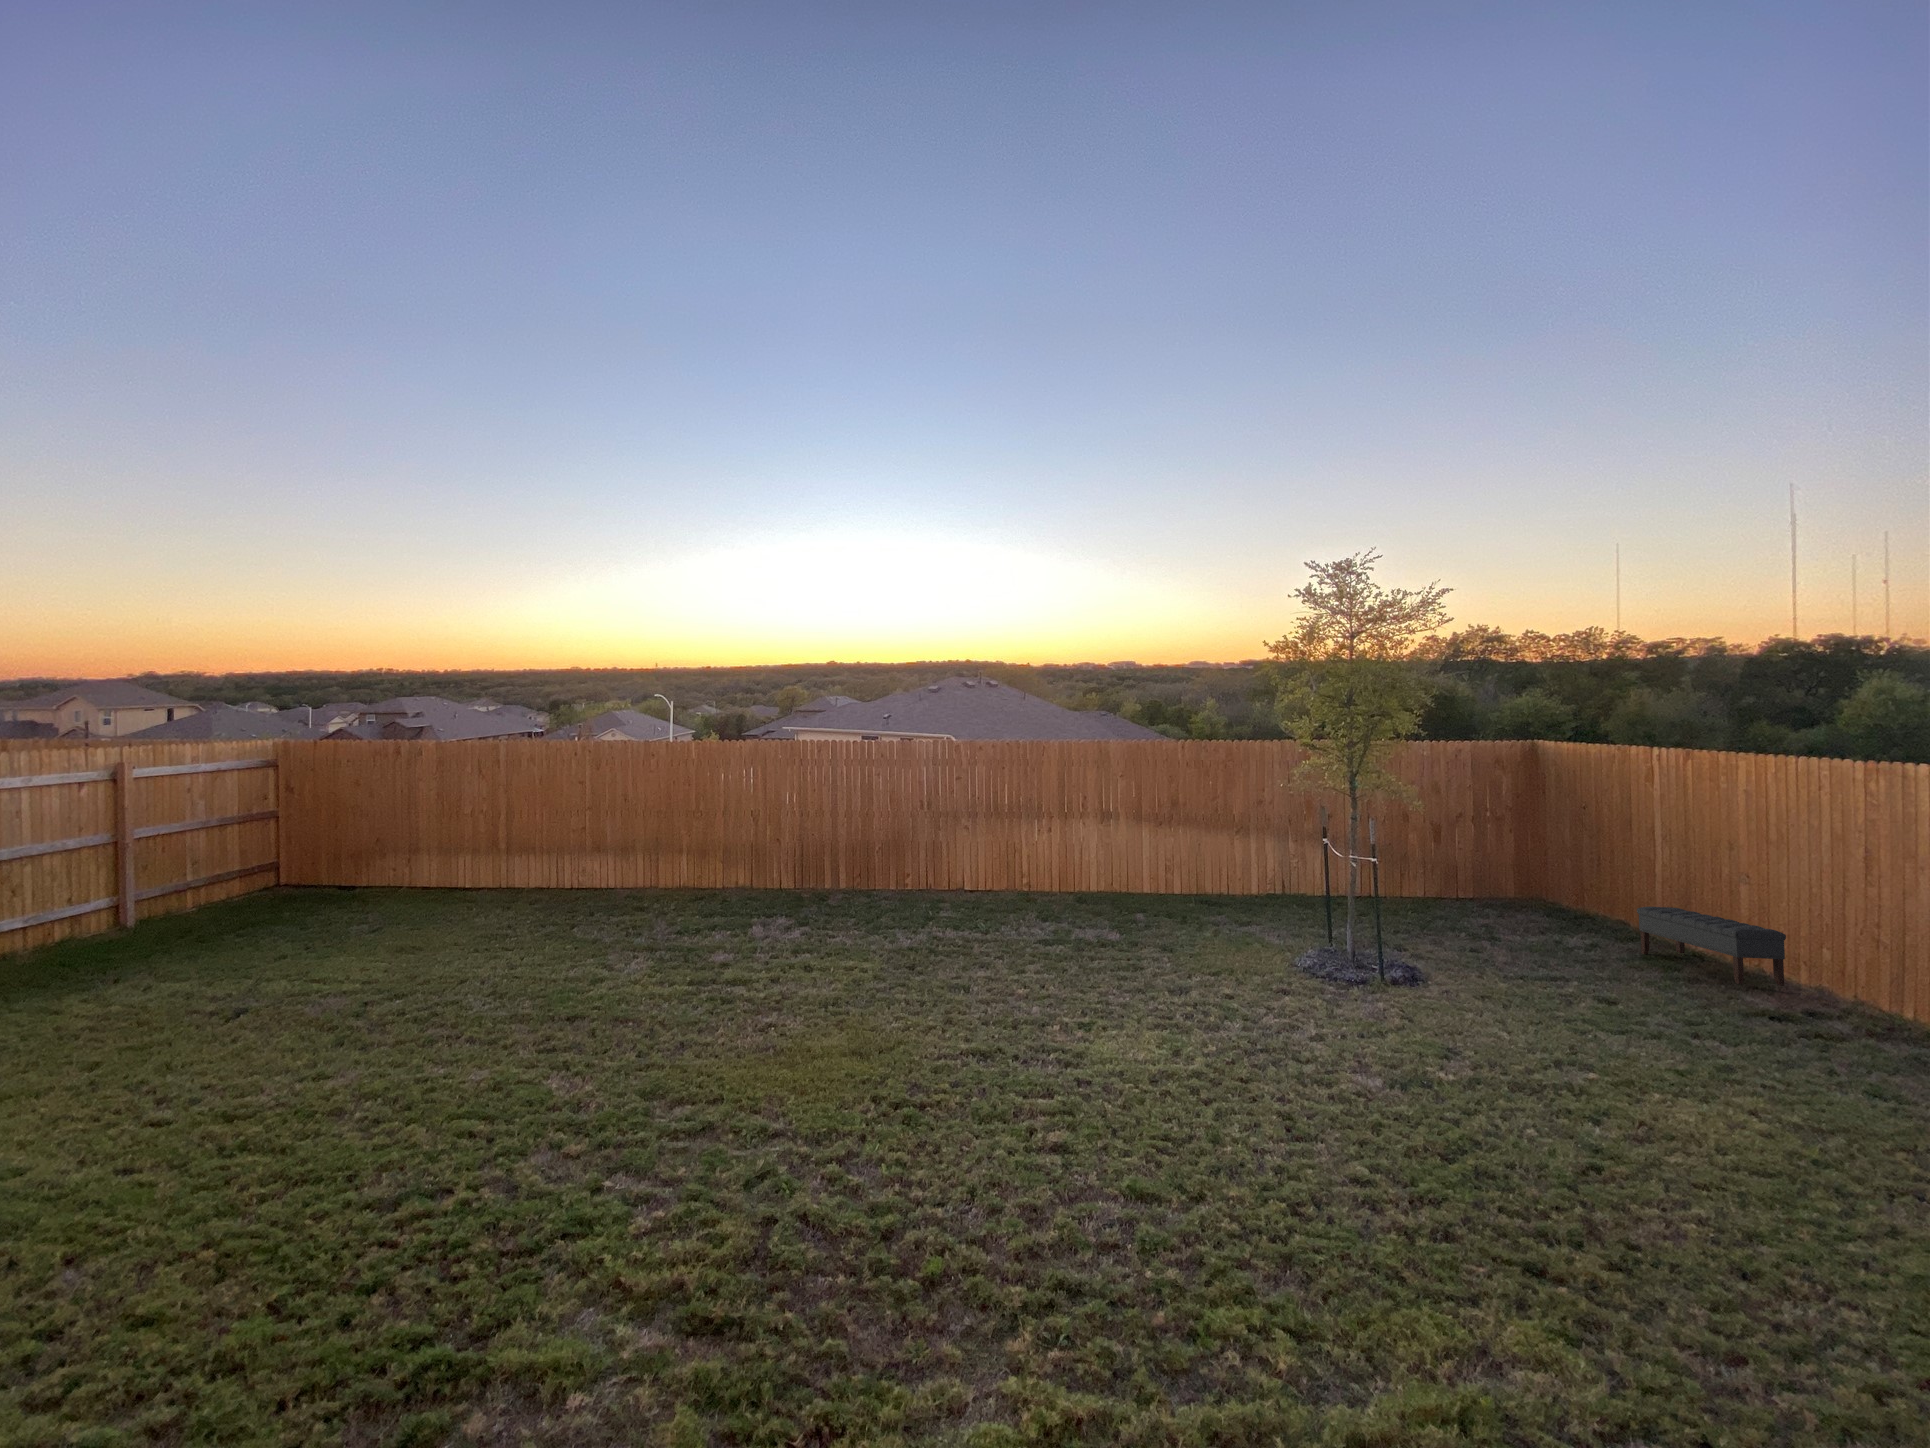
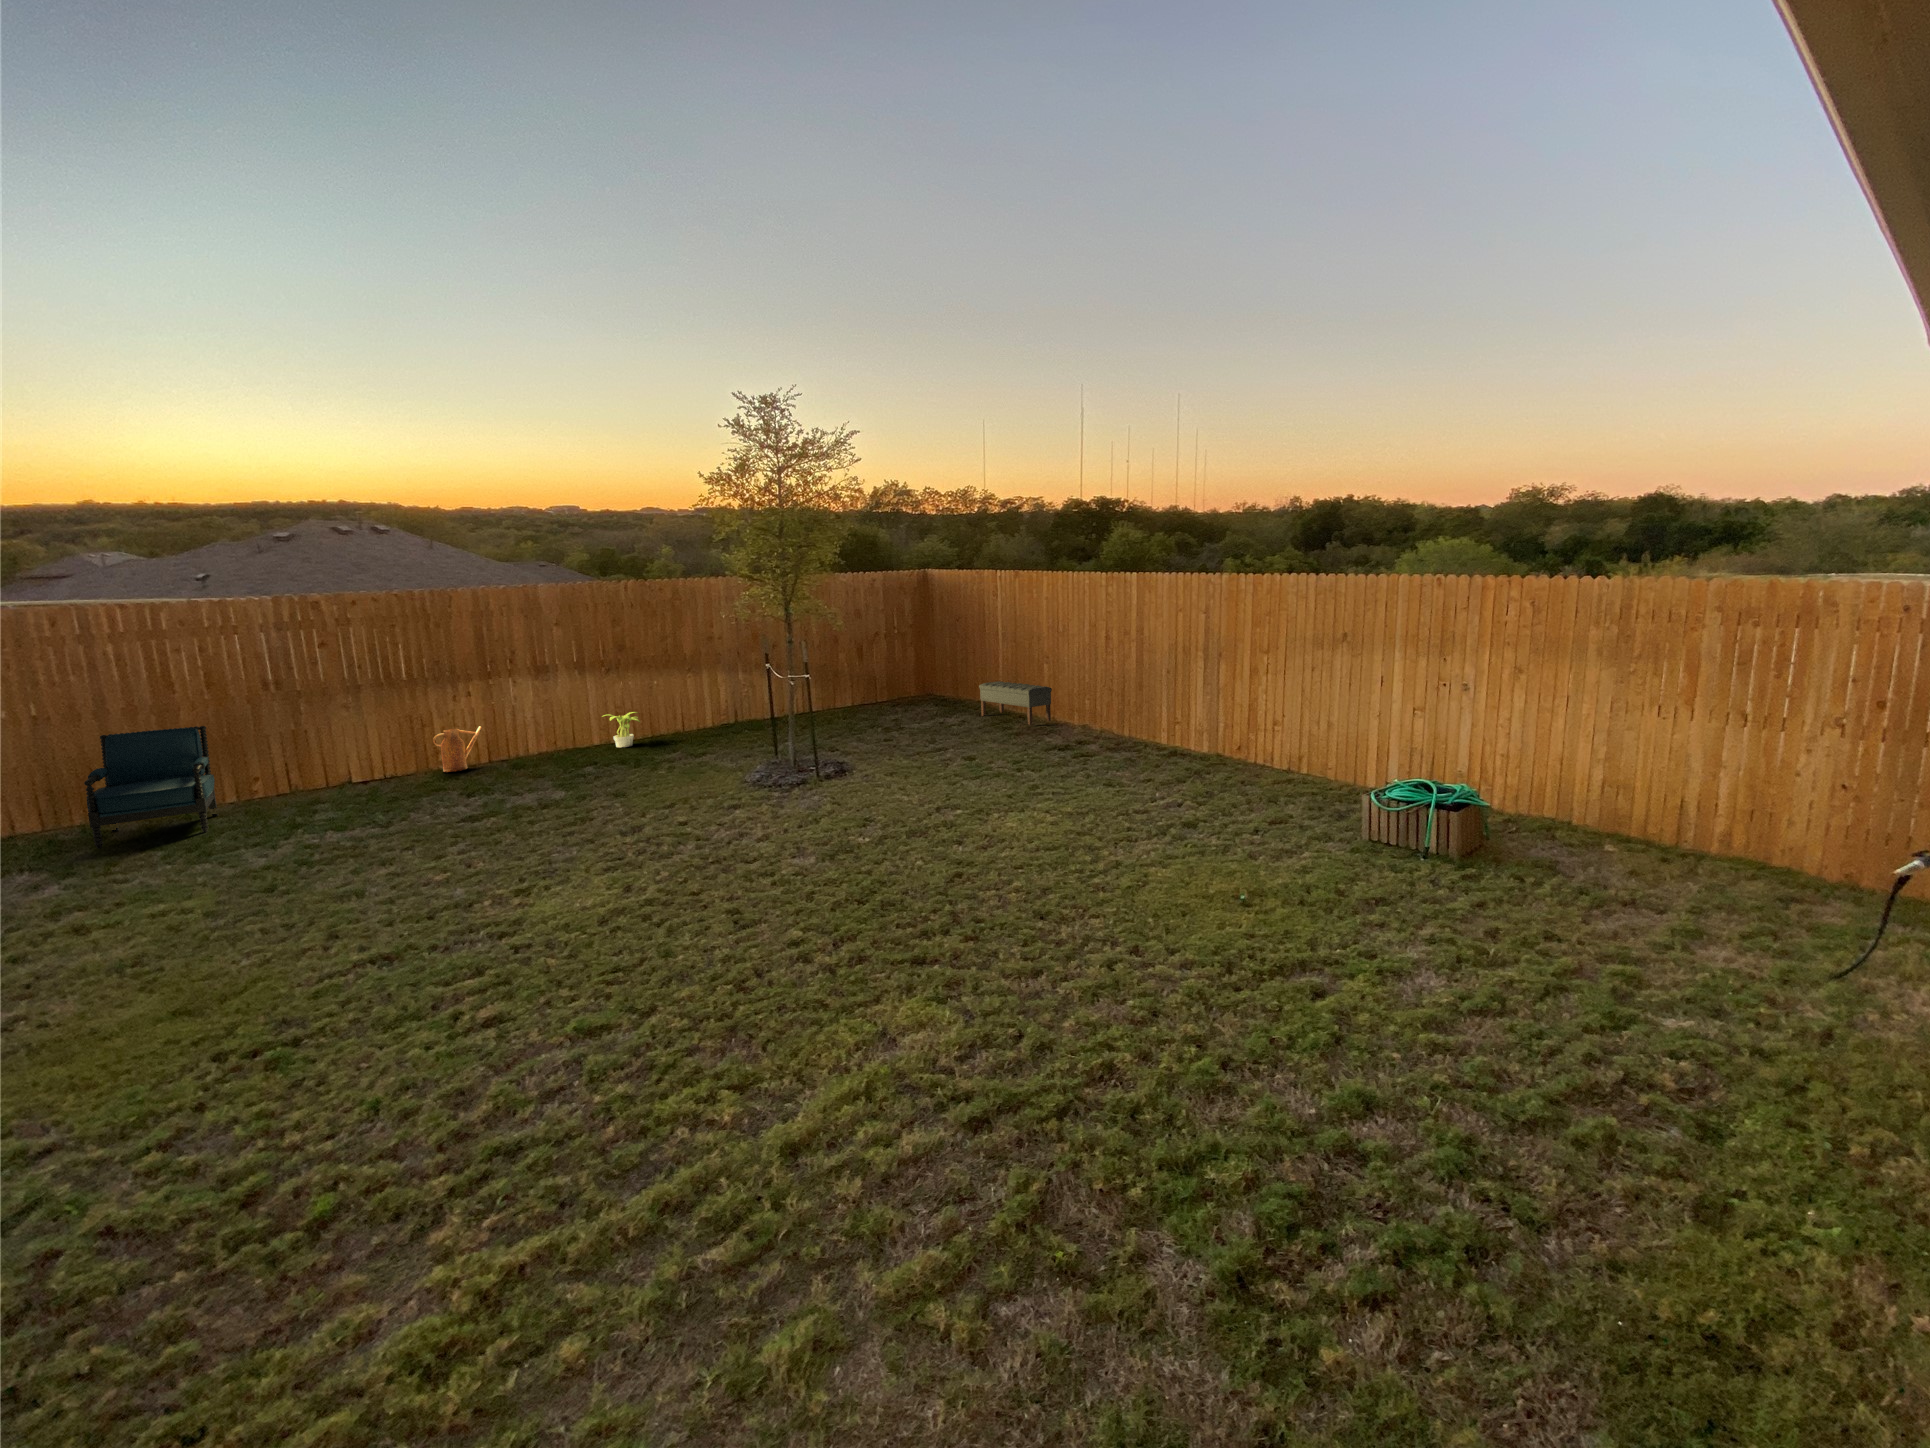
chair: none [829,834,889,915] -> present [84,726,218,849]
watering can: none [1017,863,1053,901] -> present [433,726,482,772]
potted plant: none [1149,871,1184,906] -> present [602,712,640,747]

